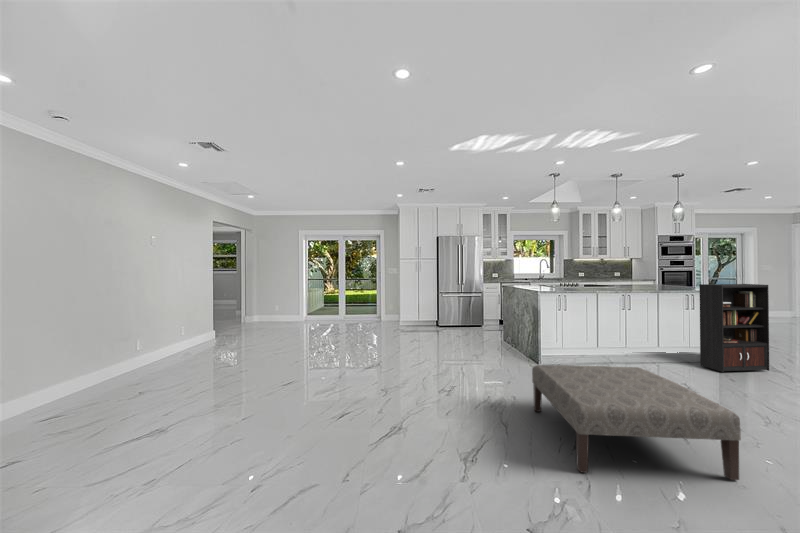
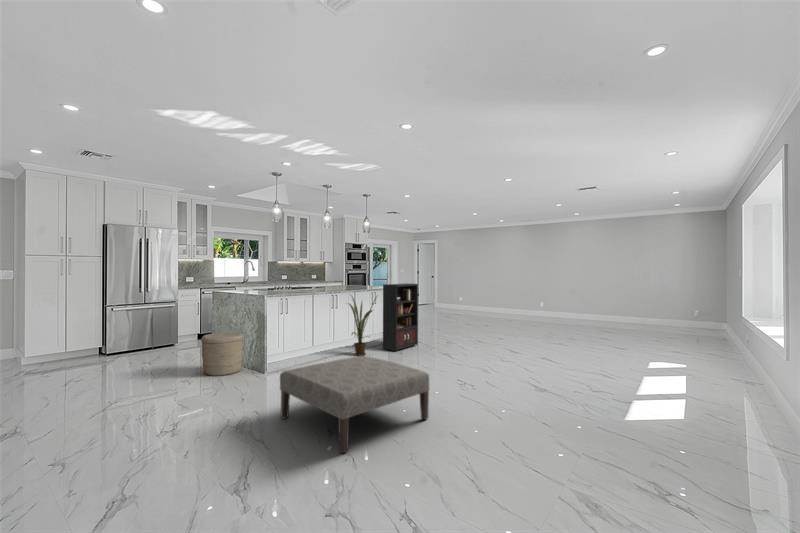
house plant: none [638,293,690,368] -> present [349,297,376,356]
woven basket: none [489,321,523,358] -> present [201,333,243,376]

